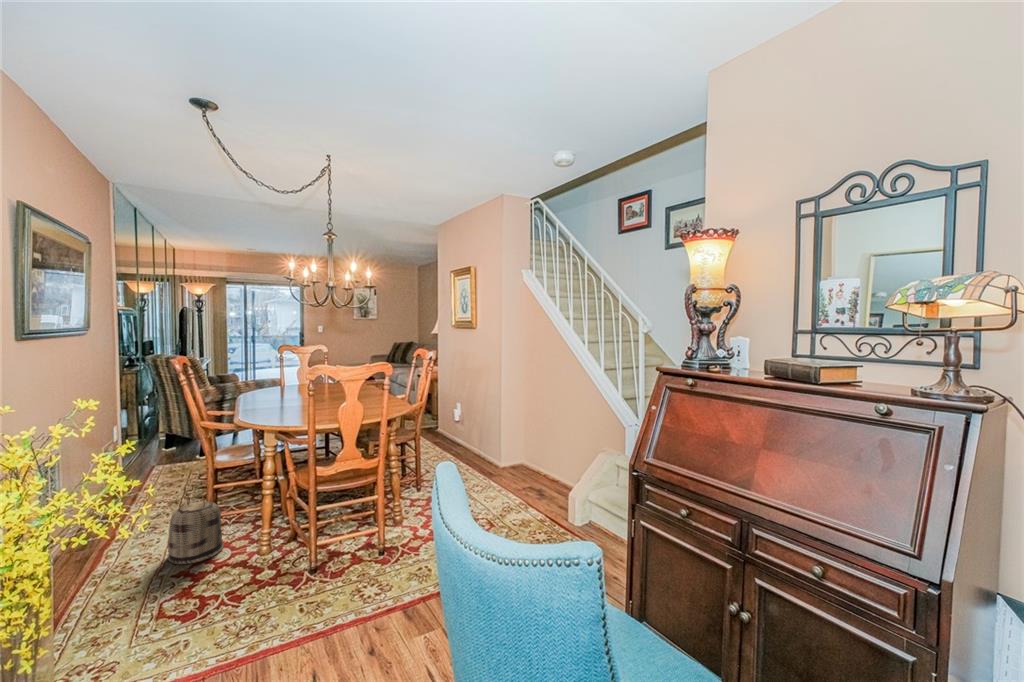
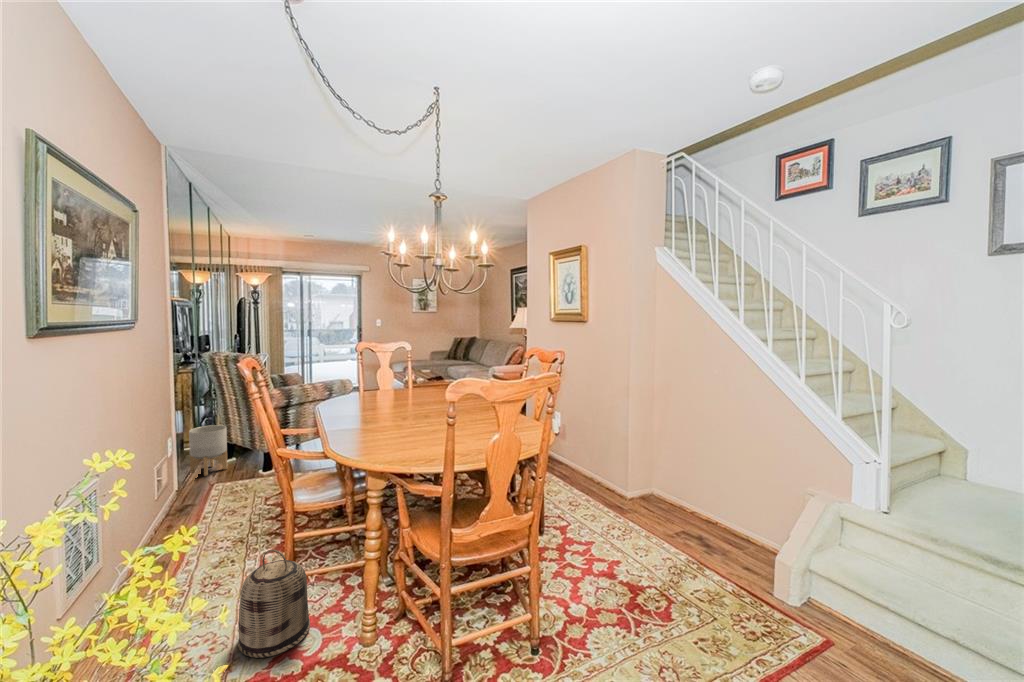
planter: none [133,418,168,461] -> present [189,425,227,476]

